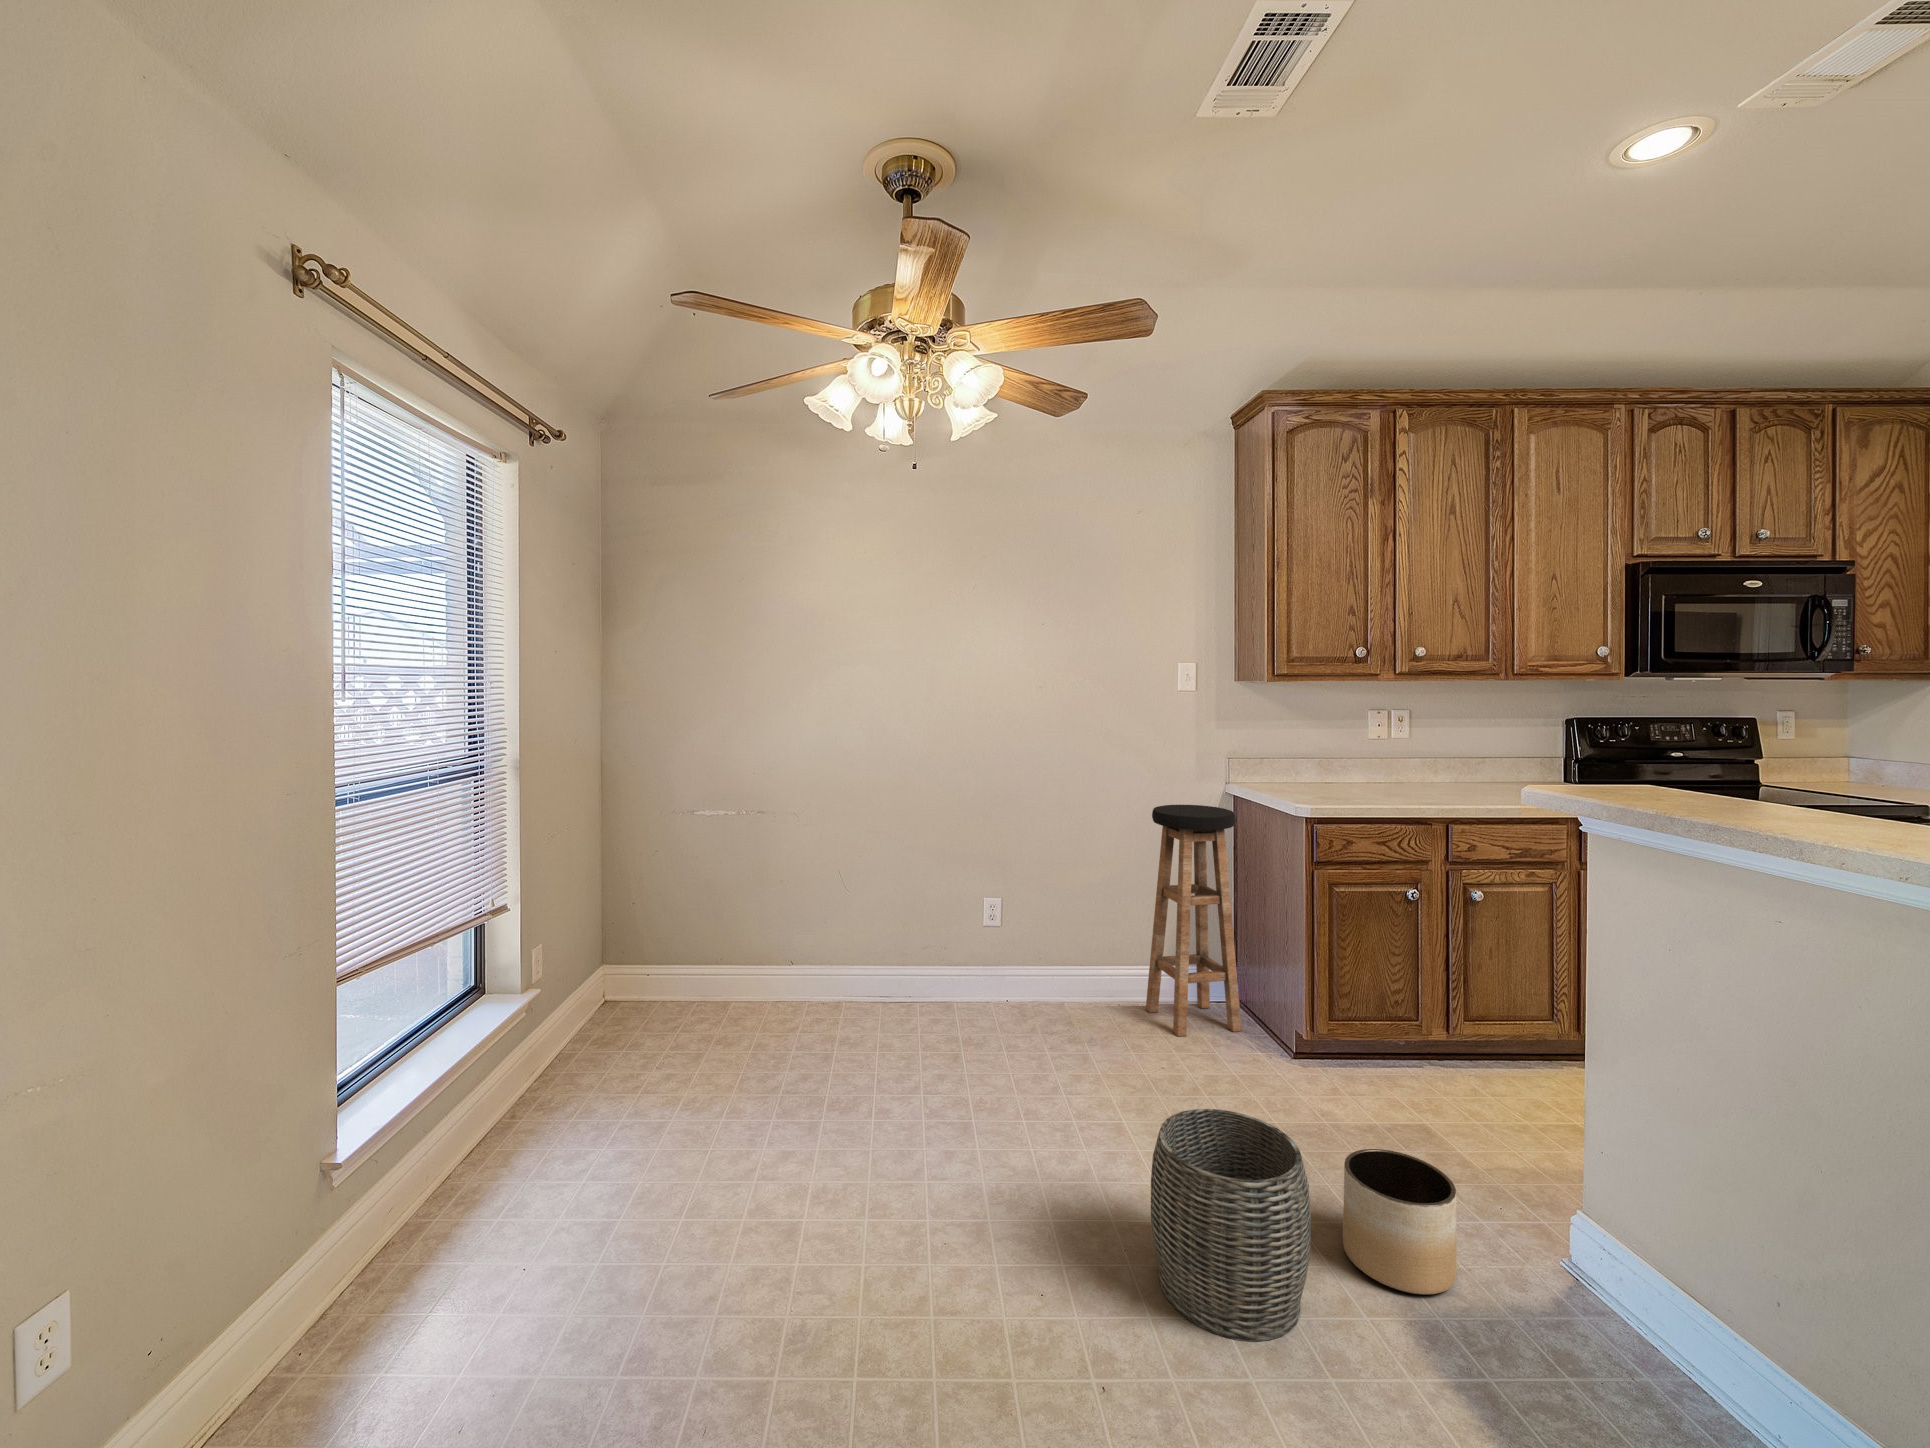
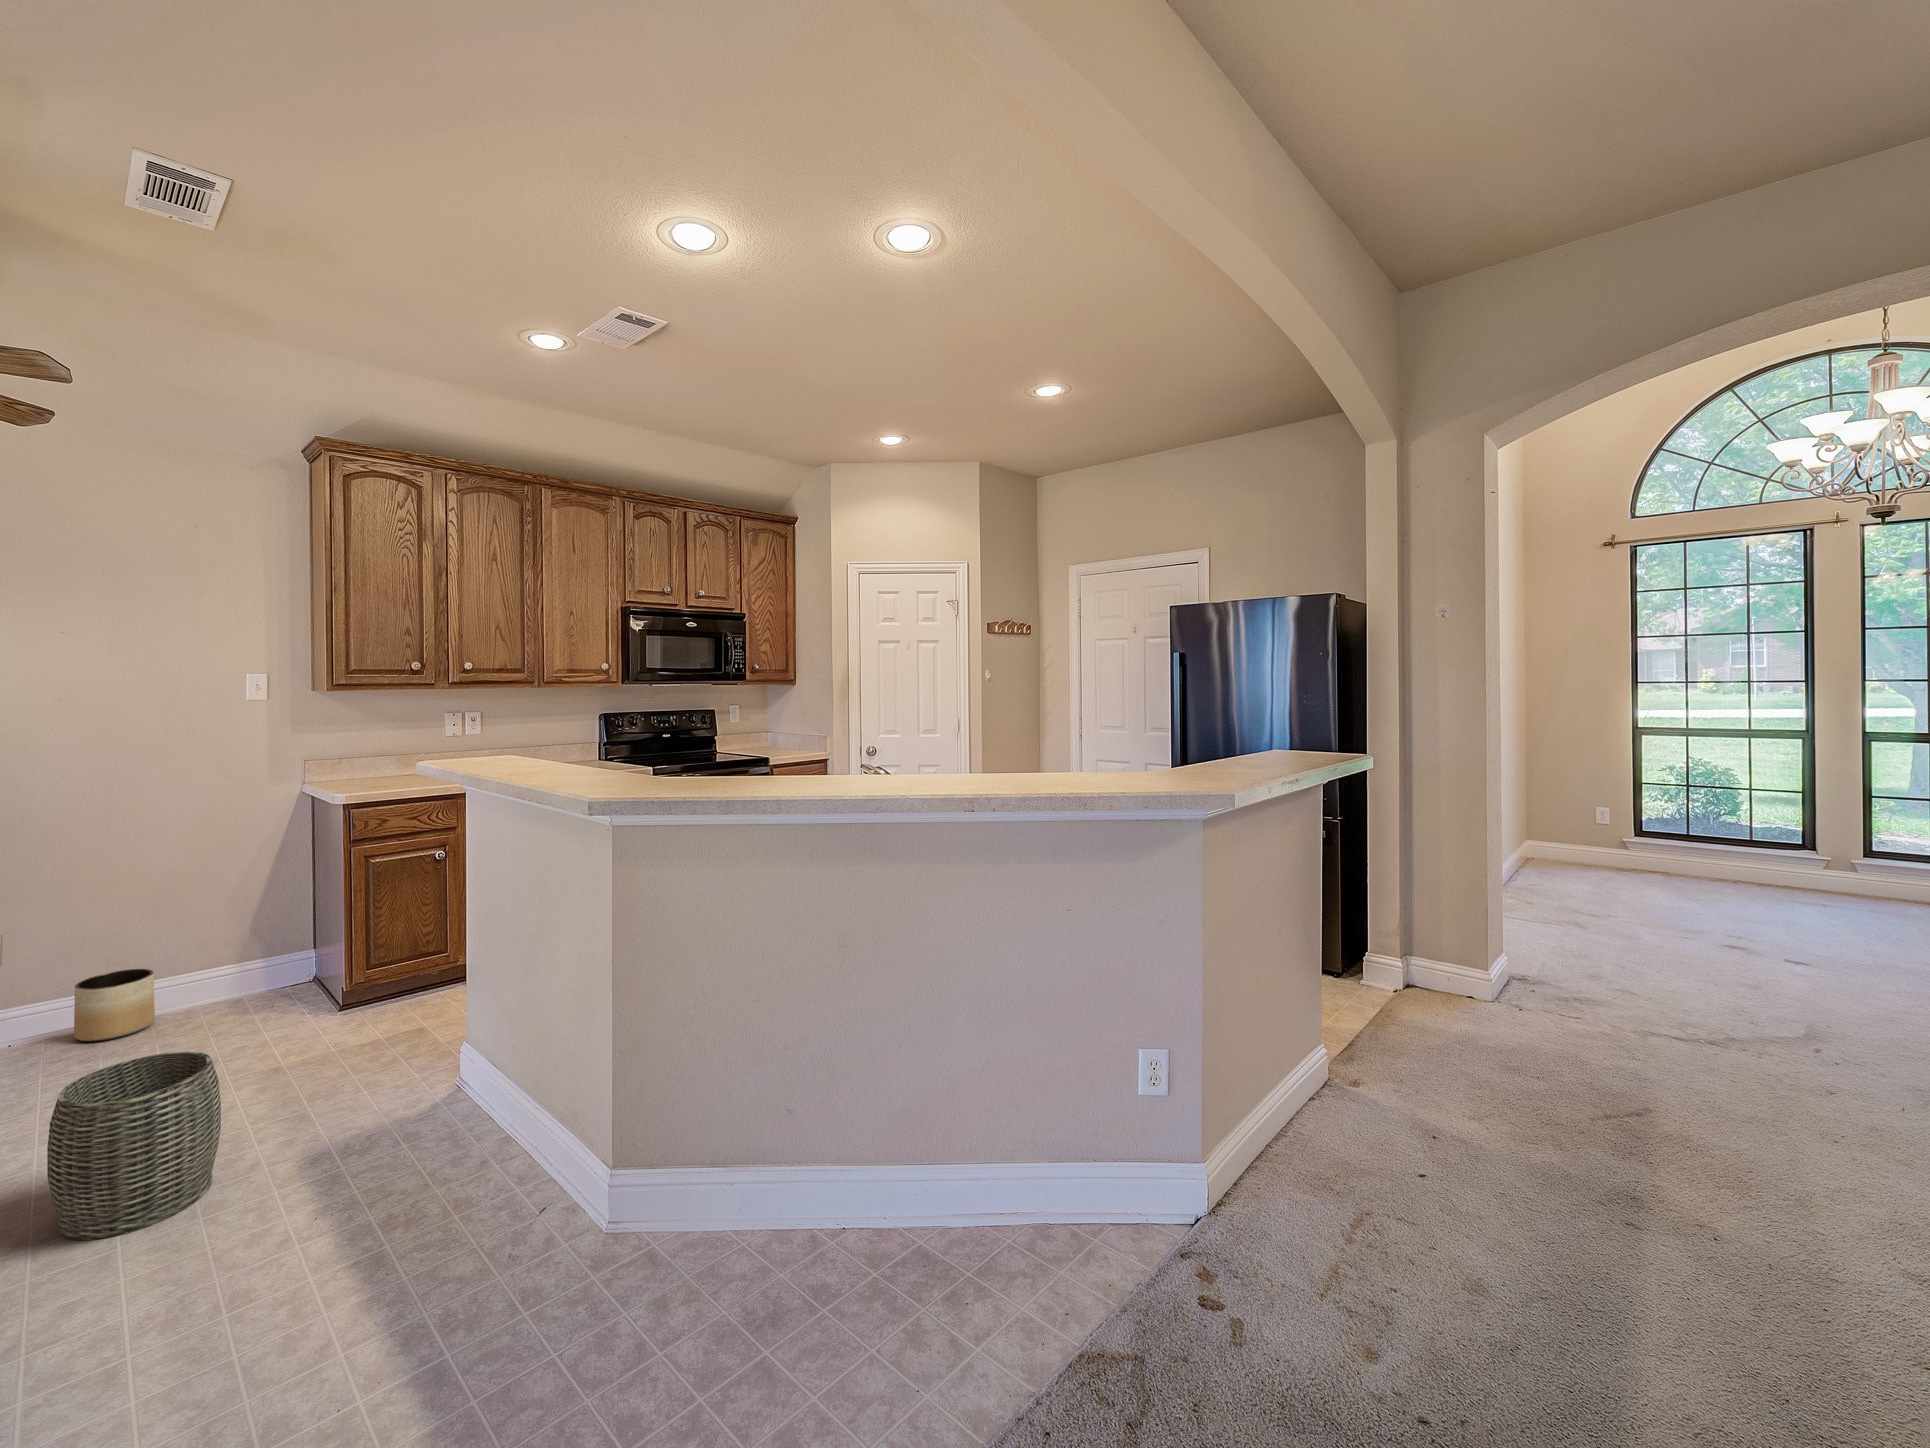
bar stool: present [1146,805,1242,1036] -> none [198,806,299,1024]
planter: present [1343,1149,1457,1295] -> present [74,969,155,1042]

